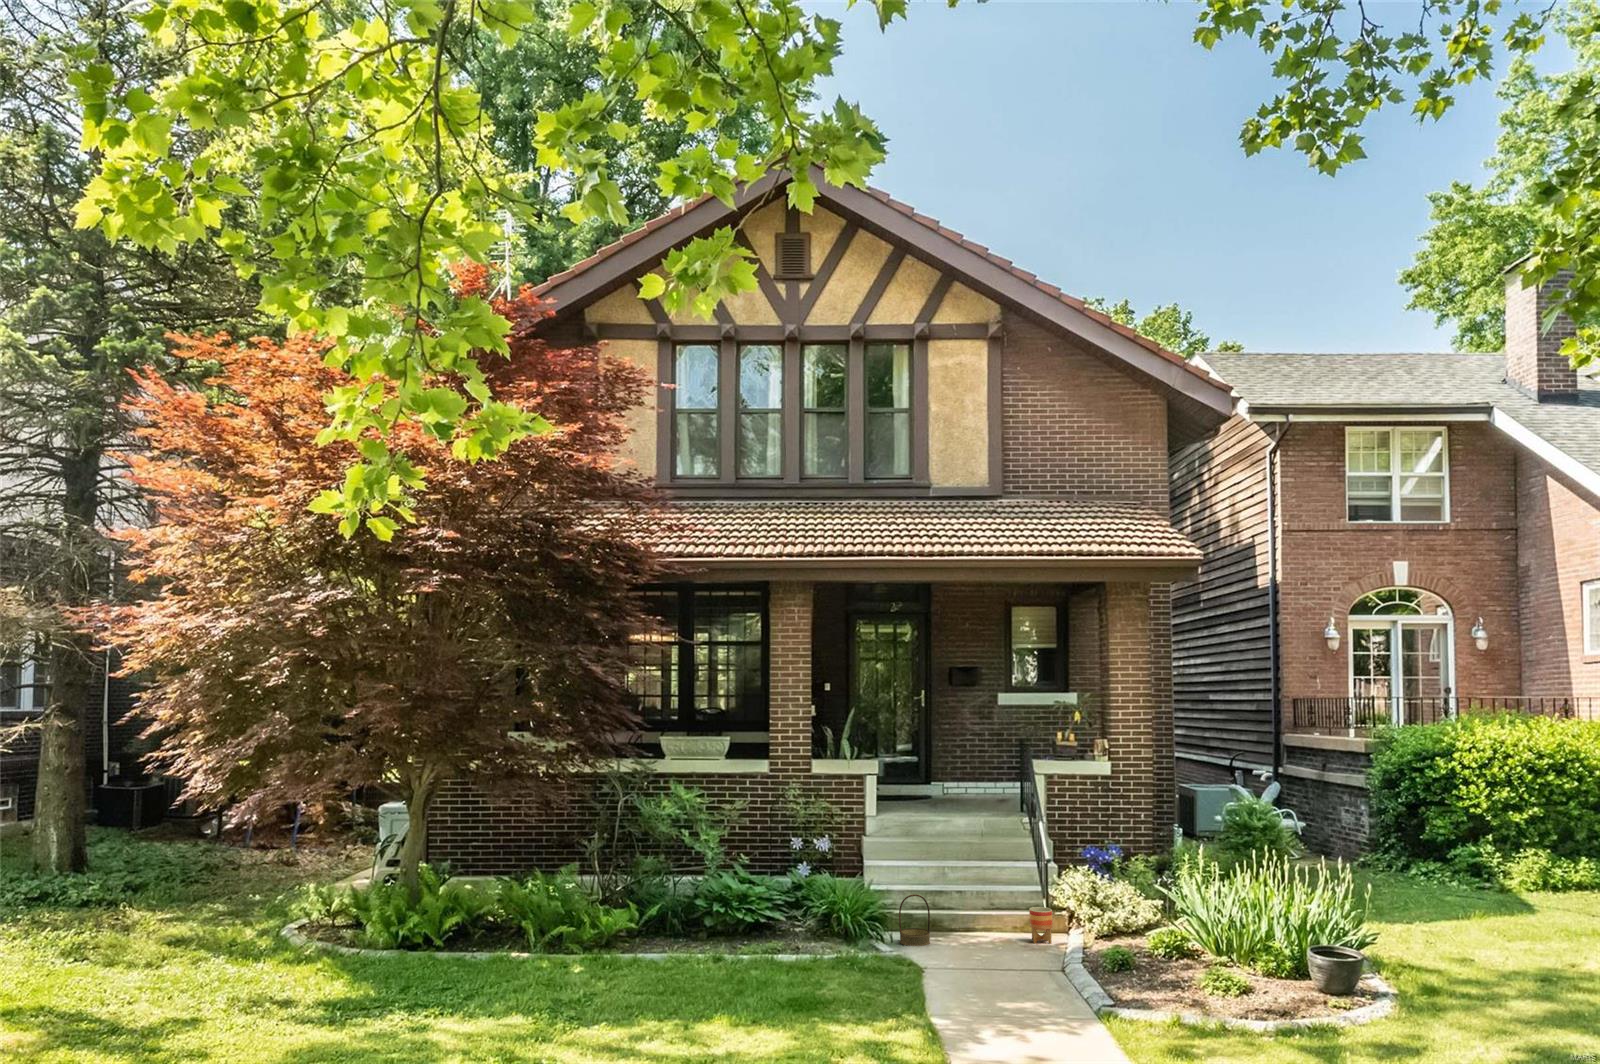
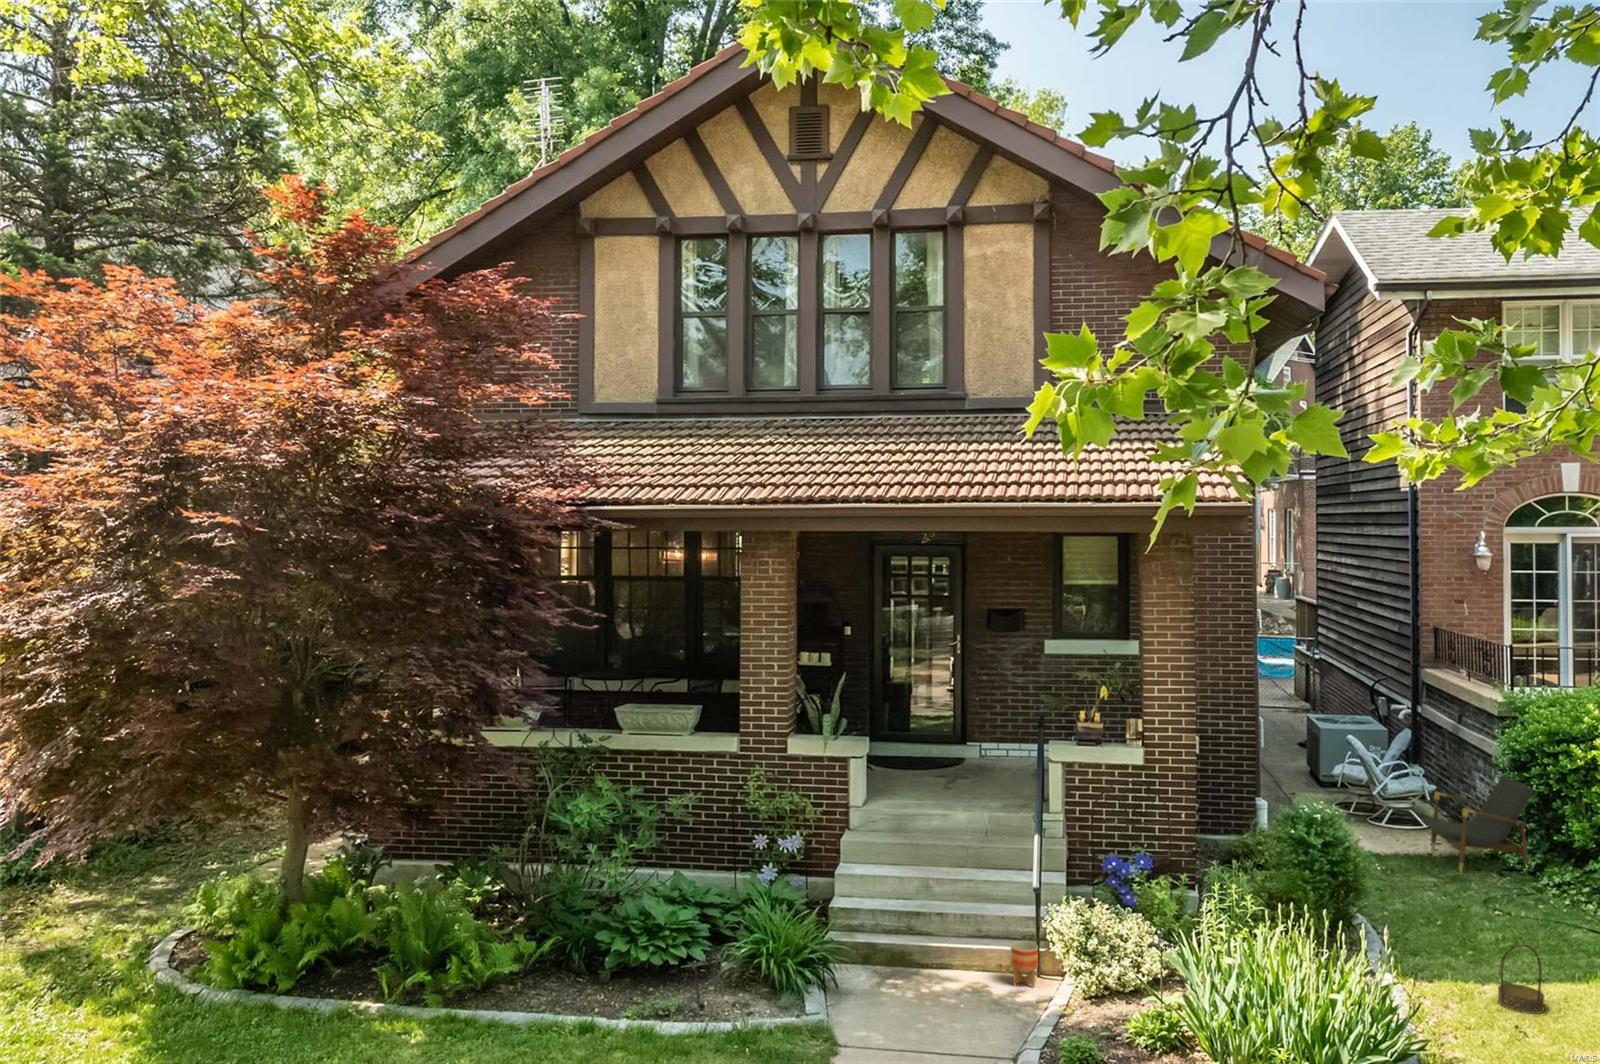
lounge chair: none [1309,797,1396,874] -> present [1421,776,1534,872]
basket: present [899,894,930,946] -> present [1498,944,1545,1014]

